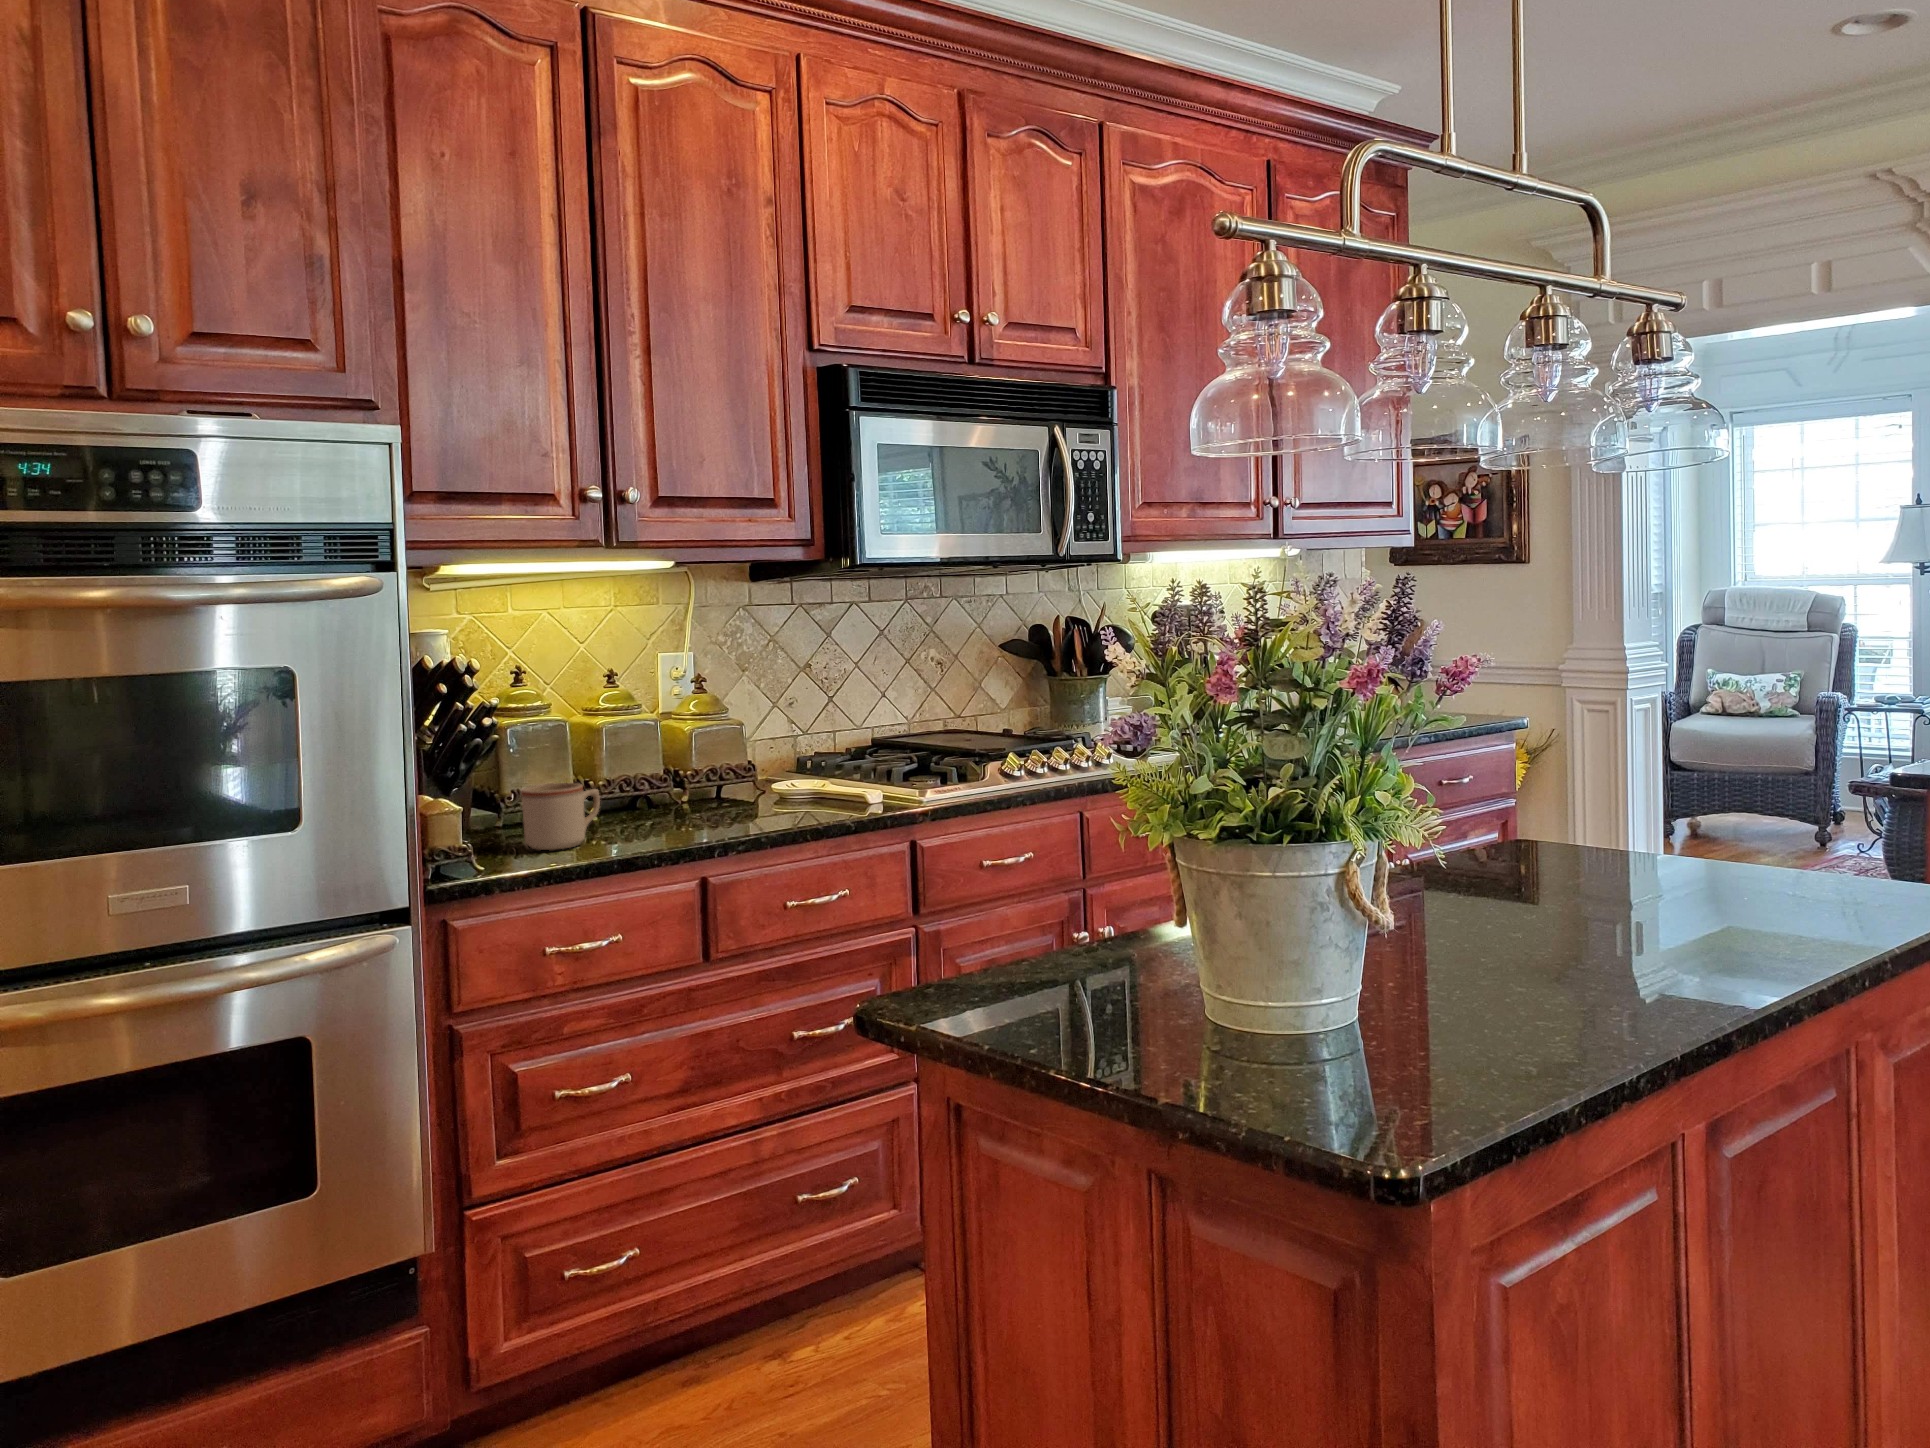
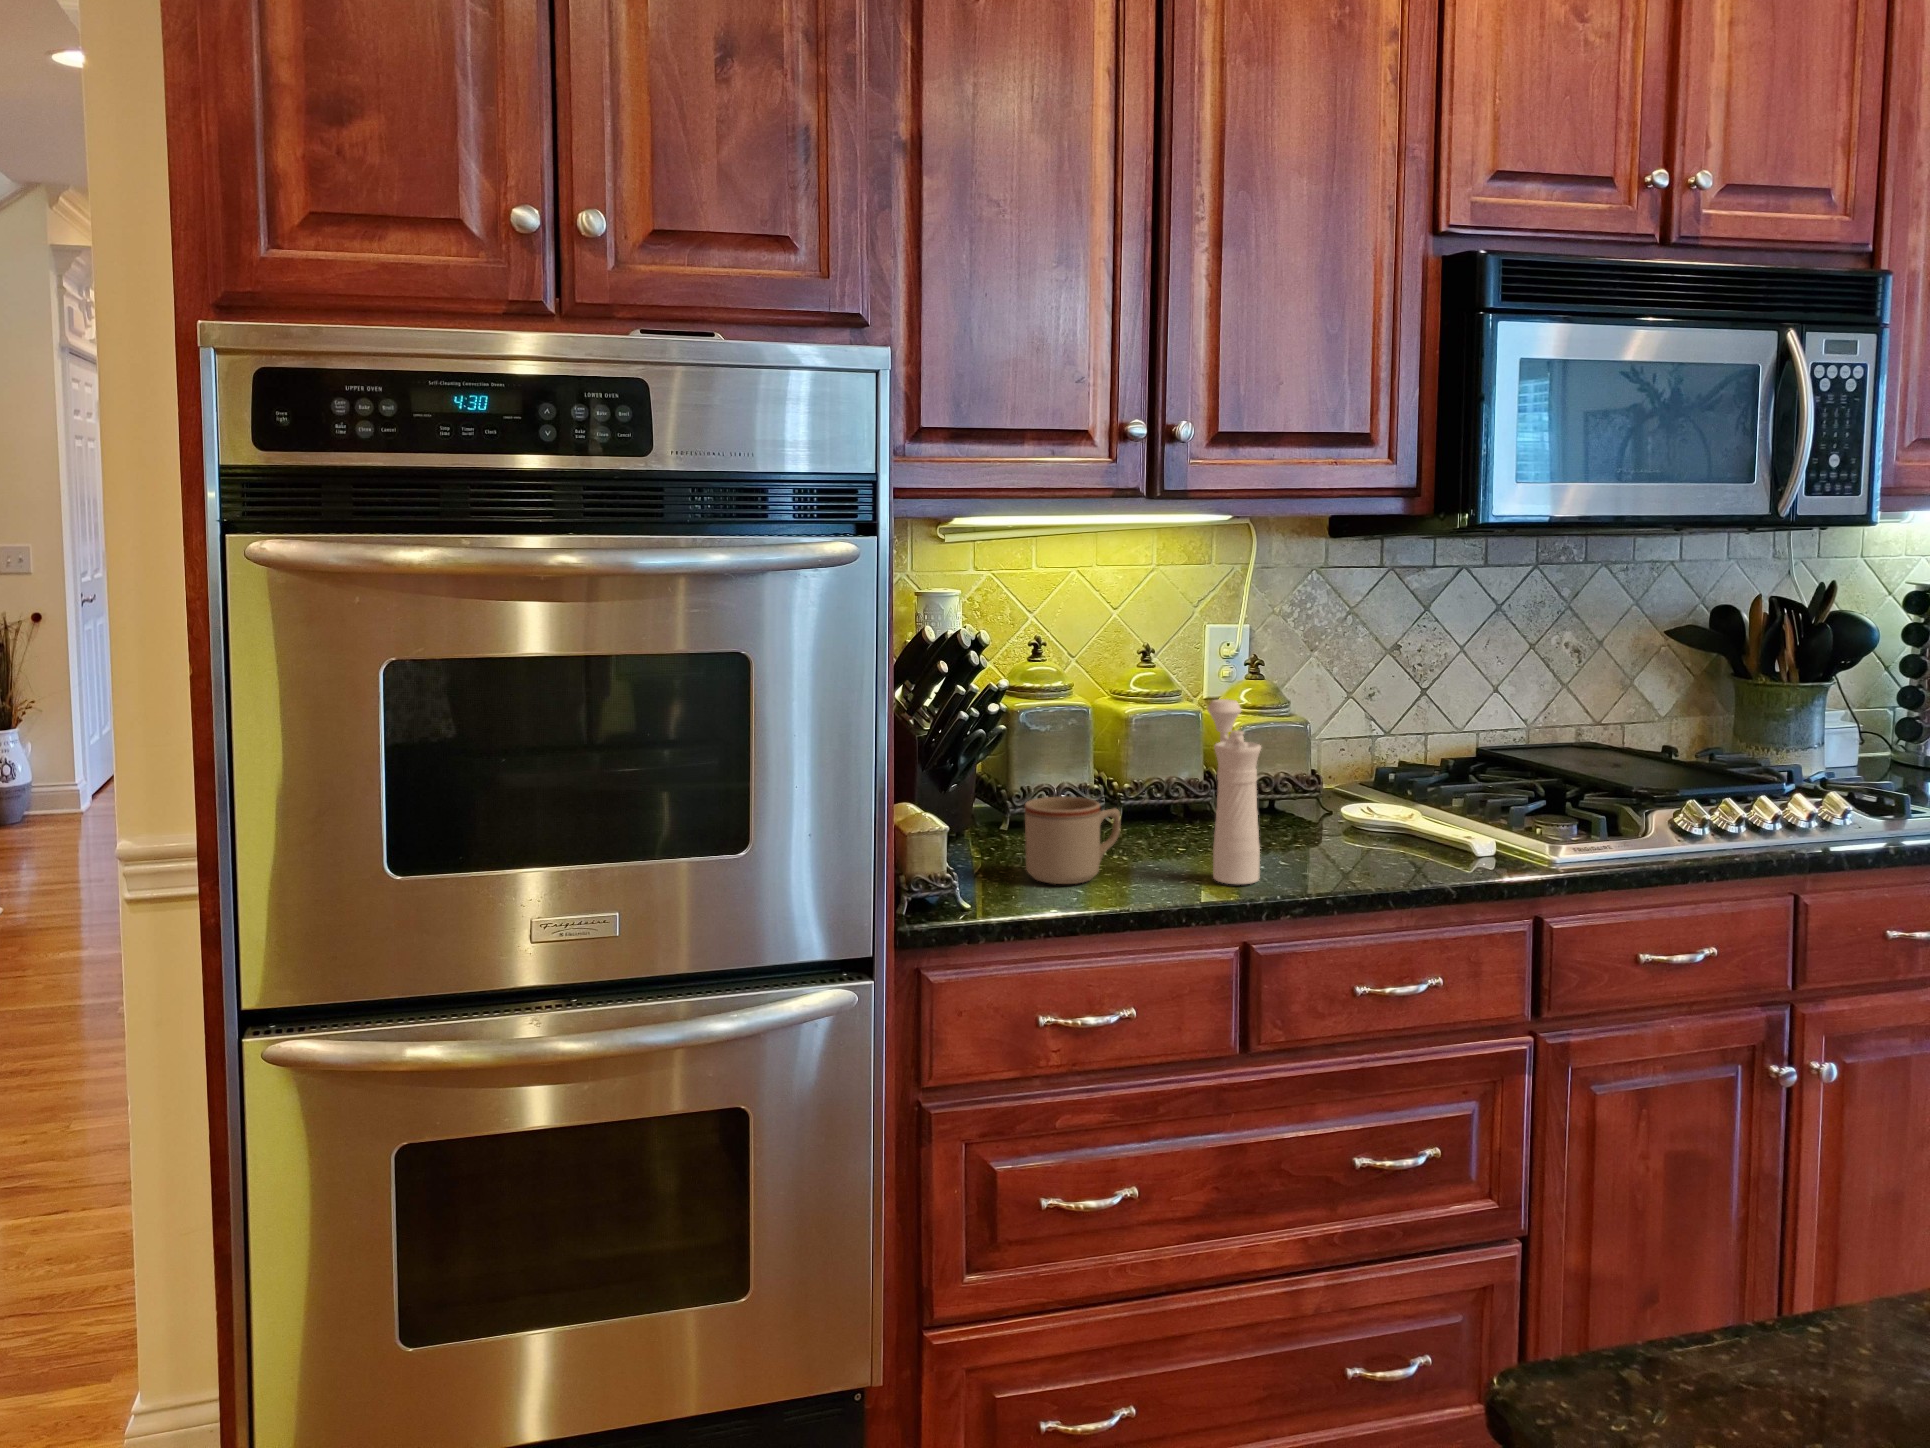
pepper mill: none [662,700,710,836] -> present [1208,699,1261,884]

